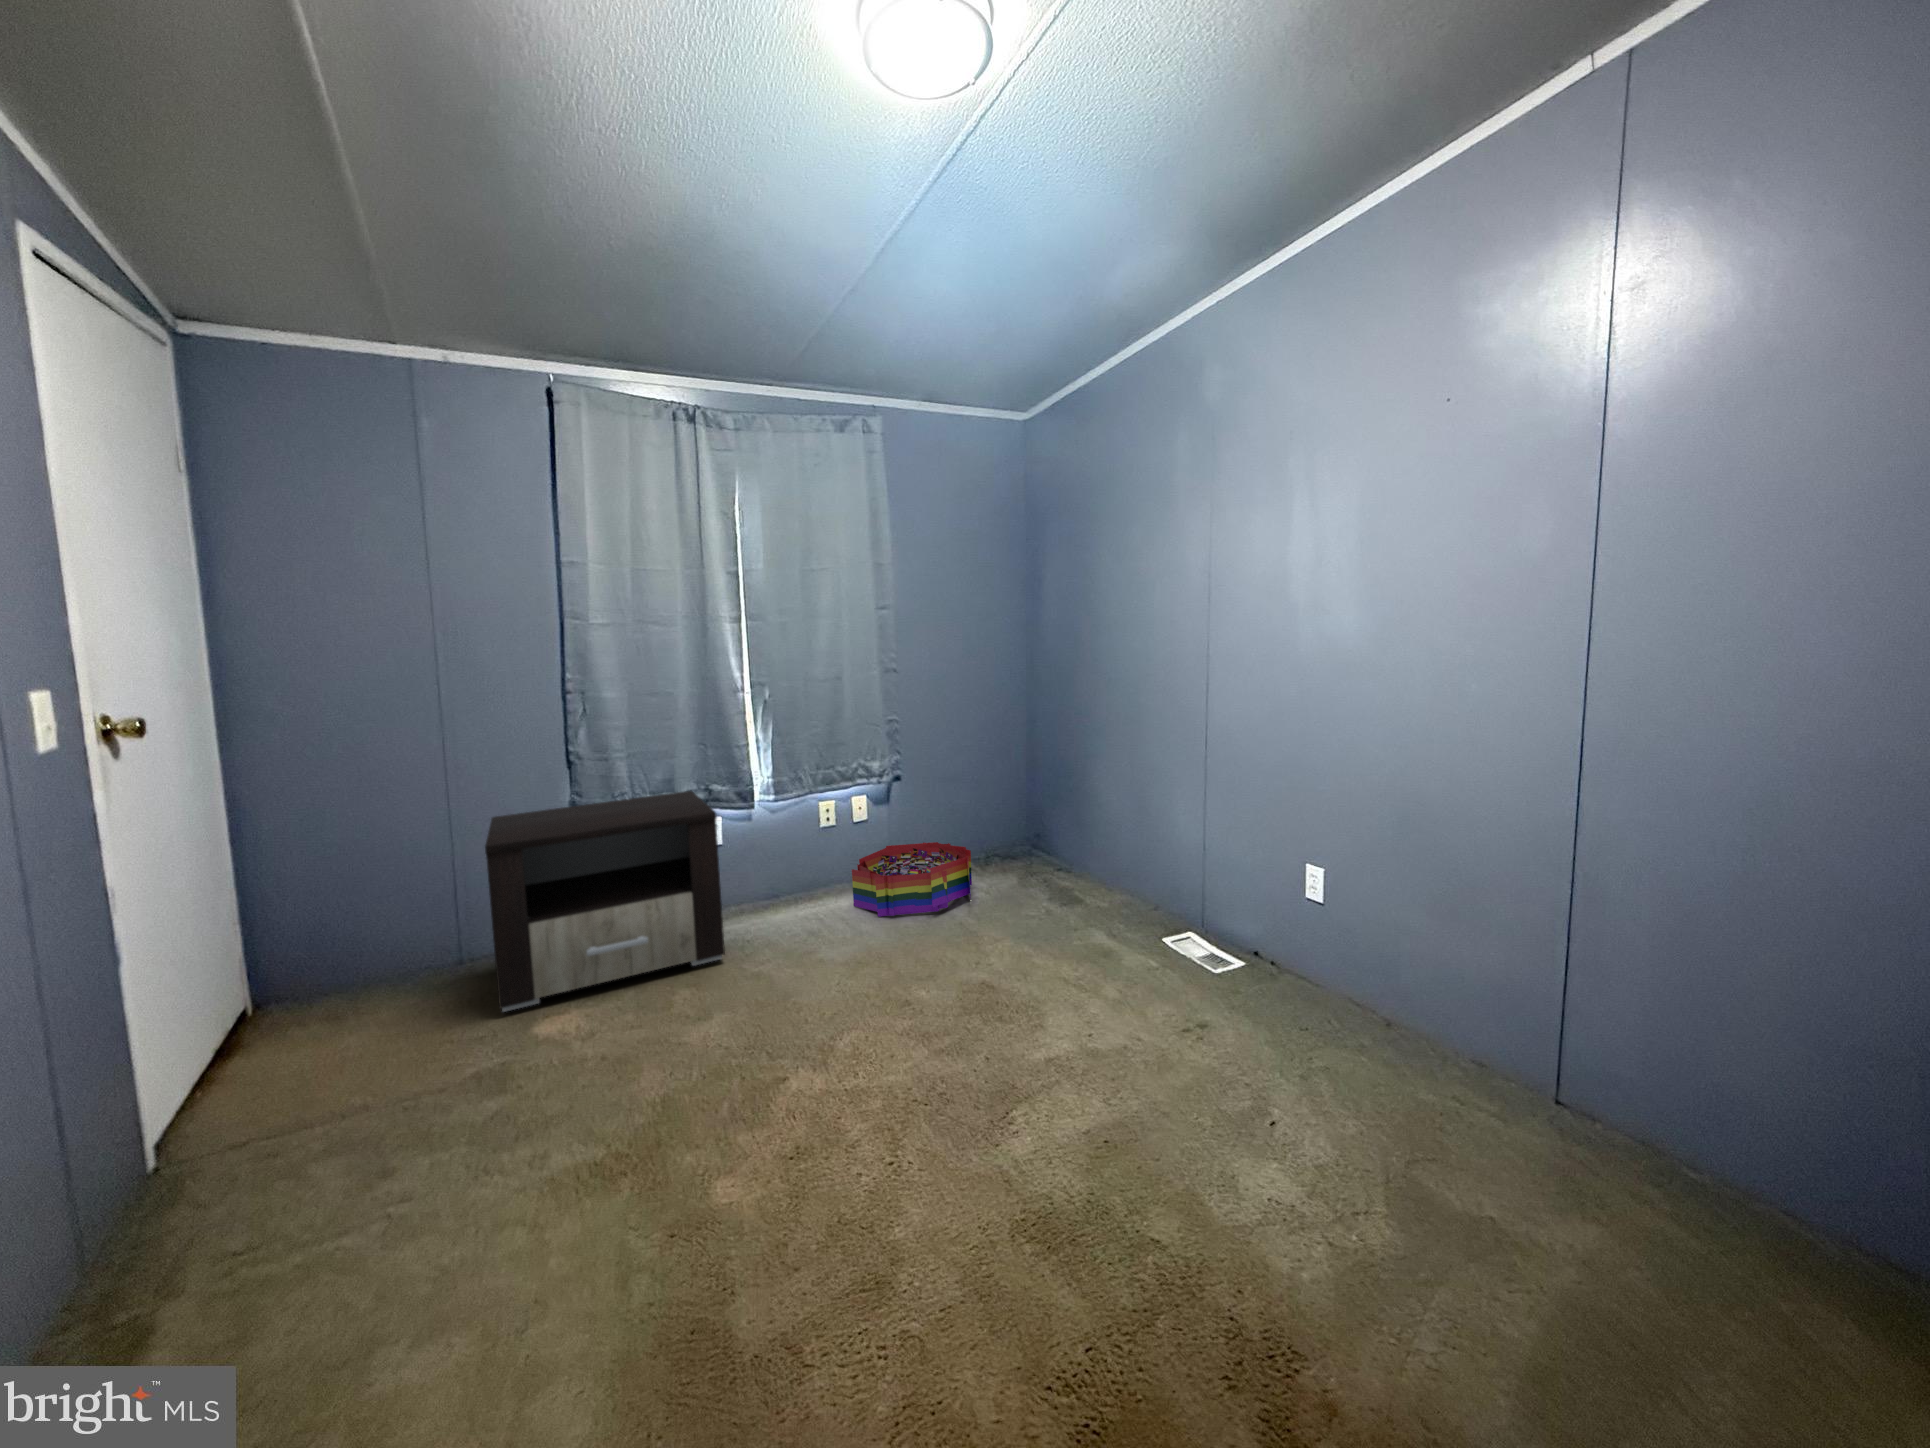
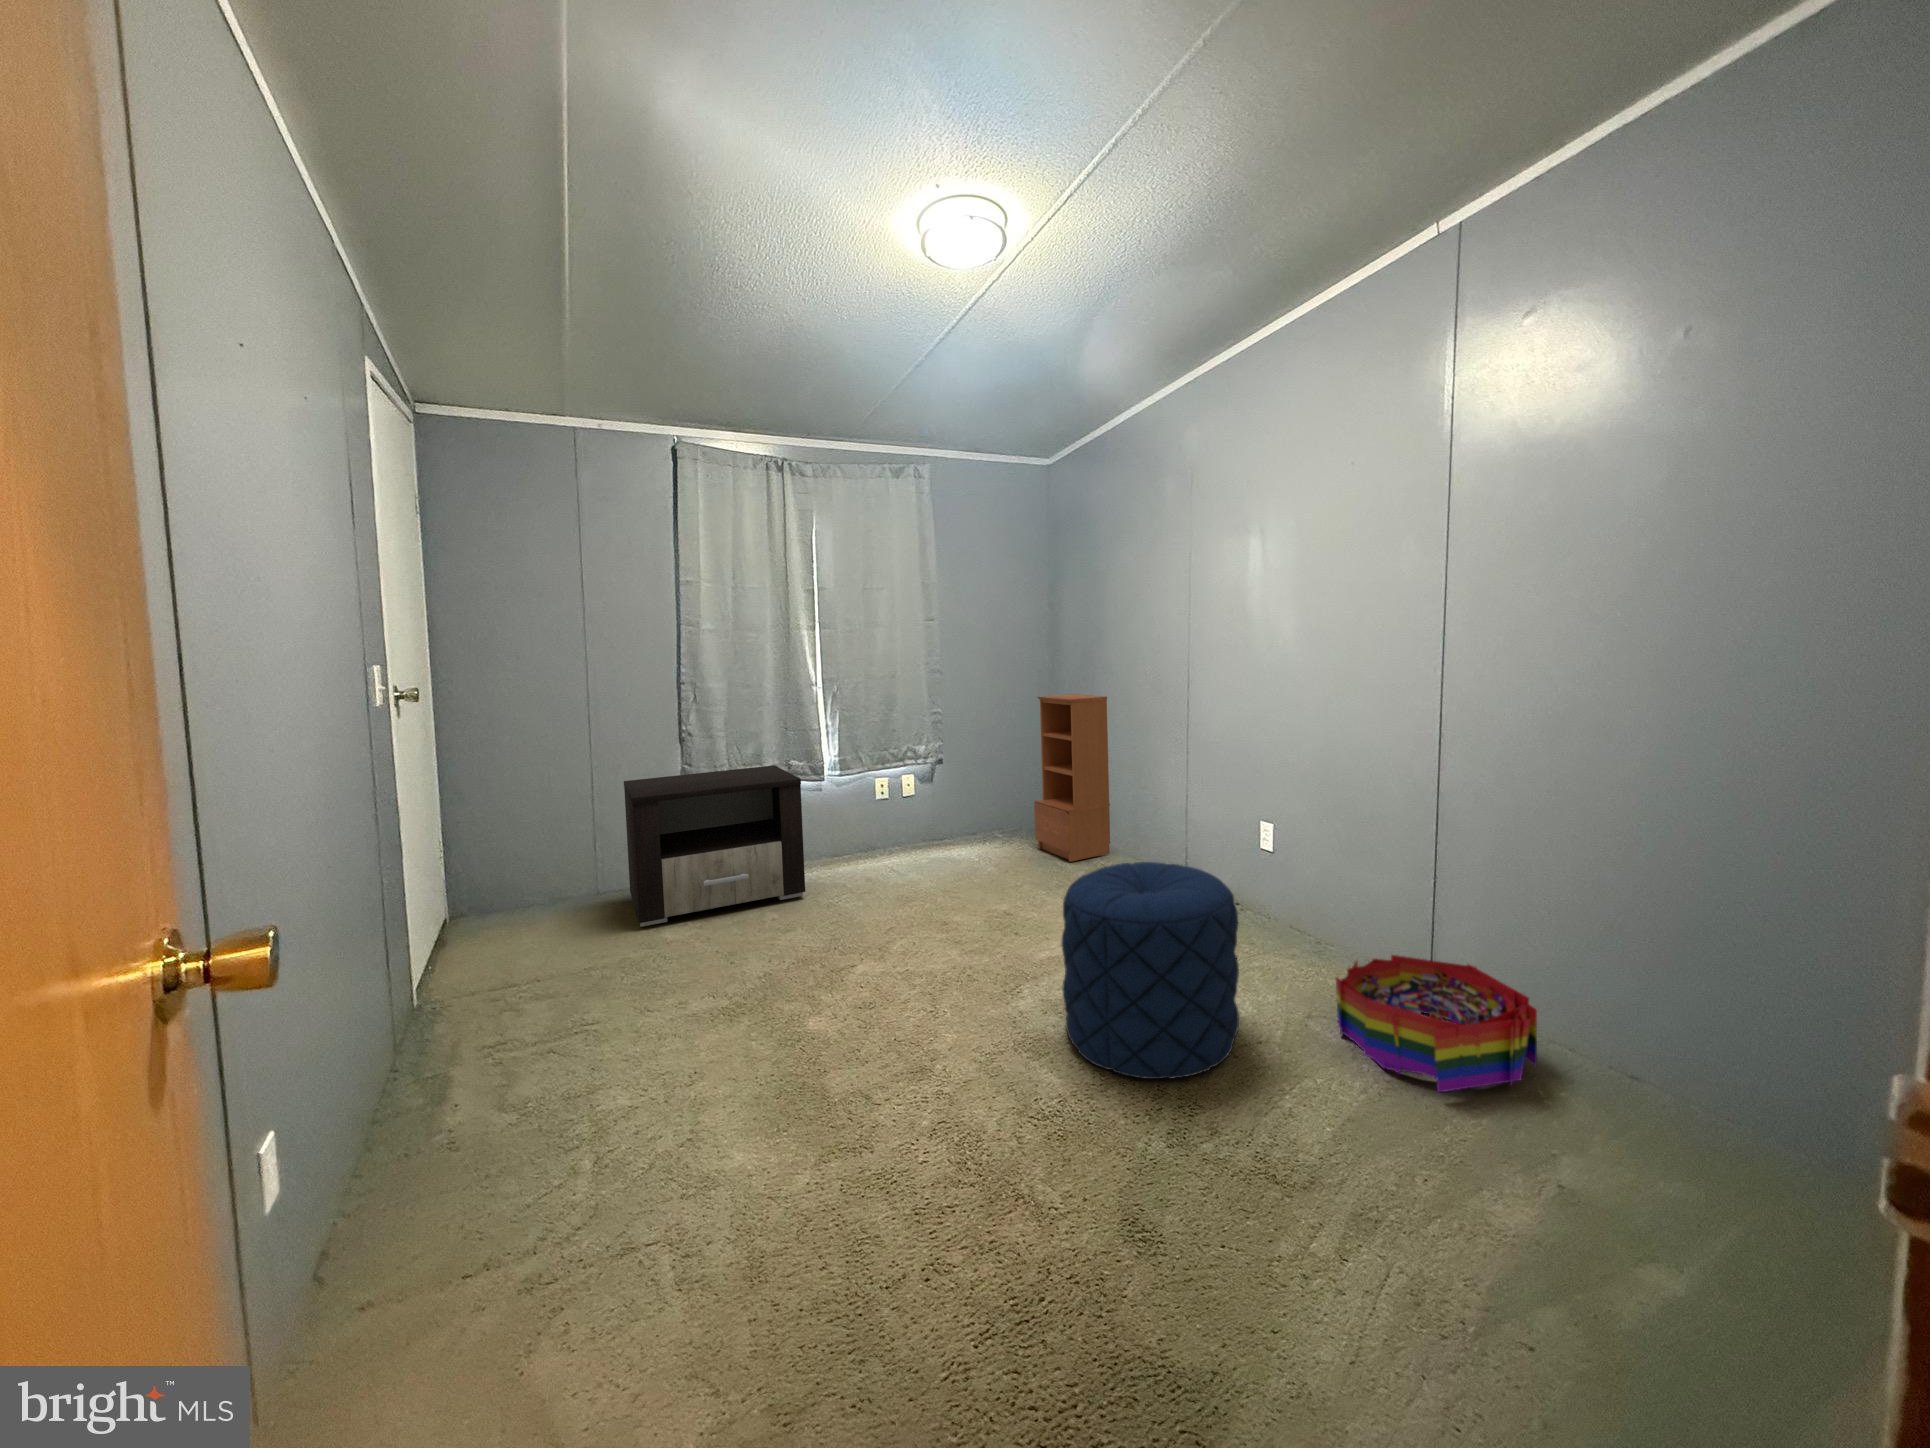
bookcase: none [1013,696,1106,903] -> present [1034,694,1110,862]
storage bin: present [852,842,972,916] -> present [1336,955,1537,1092]
pouf: none [1059,944,1318,1299] -> present [1062,862,1239,1079]

